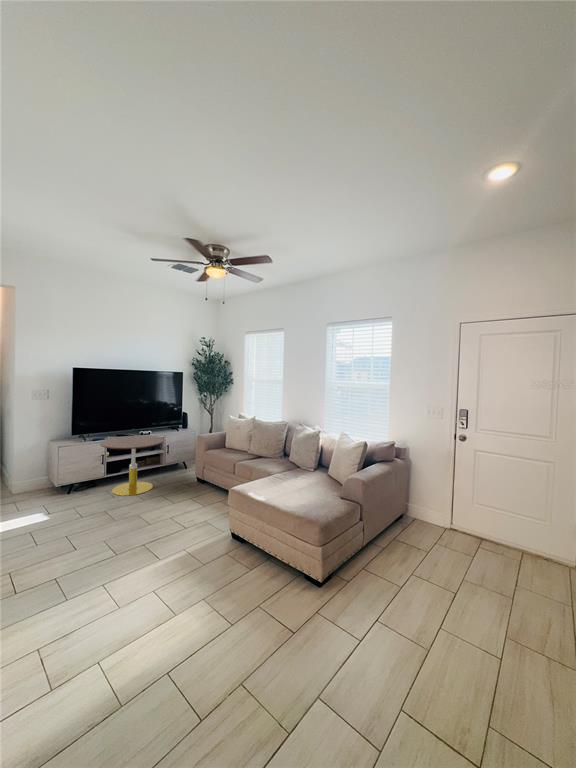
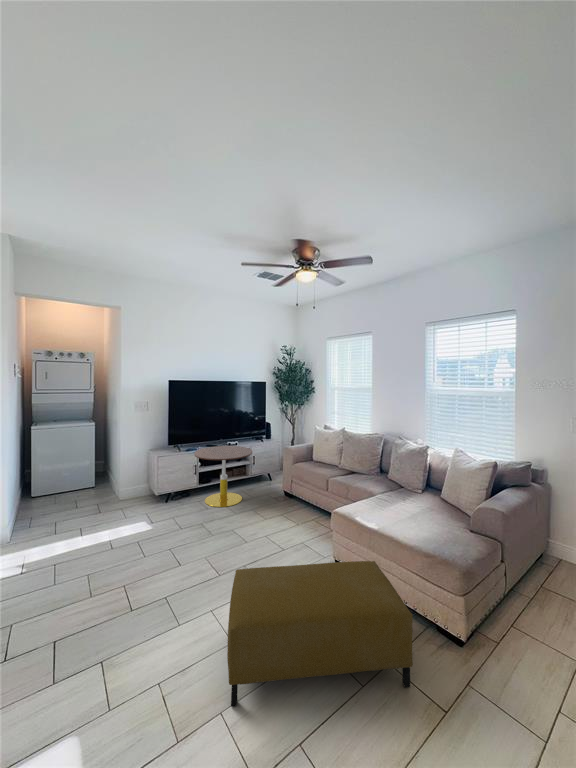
ottoman: none [110,527,275,657] -> present [227,561,413,707]

